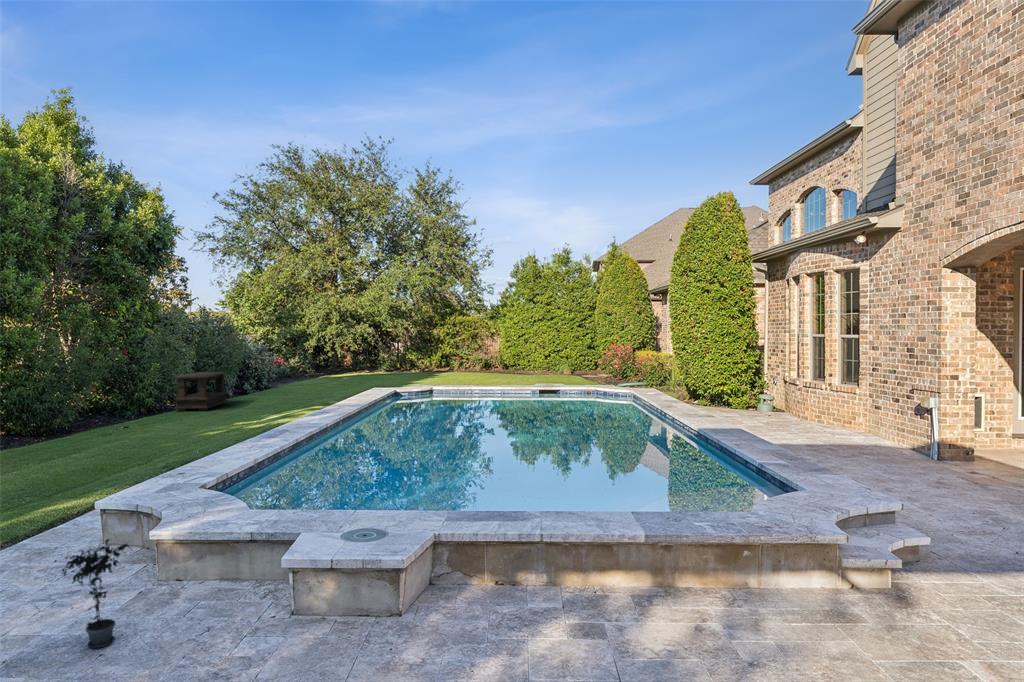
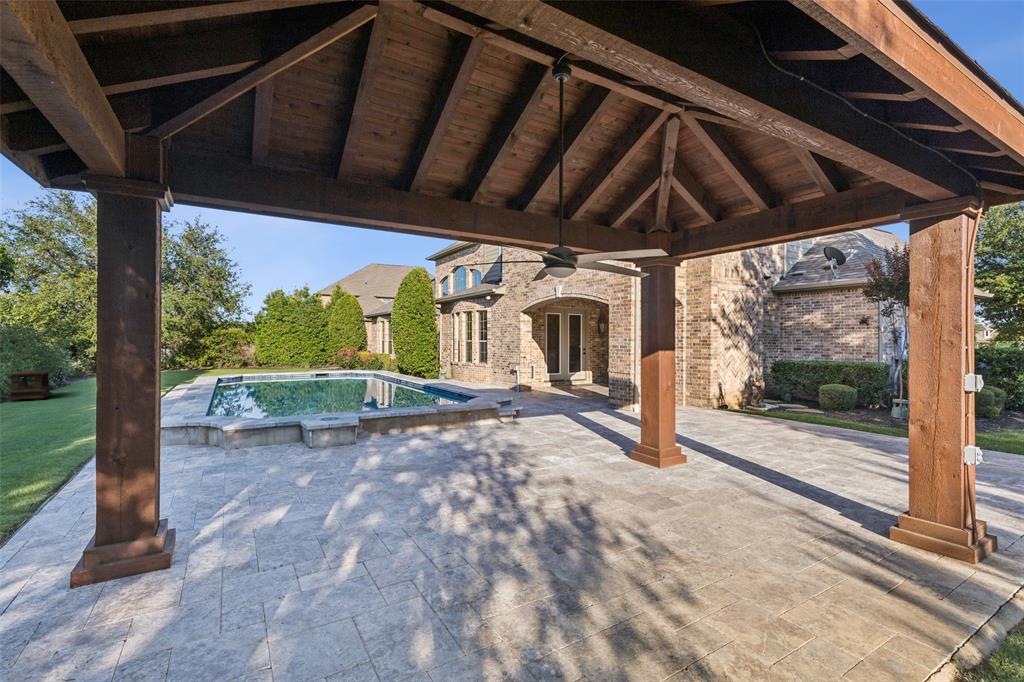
potted plant: present [62,539,130,648] -> none [233,417,255,463]

